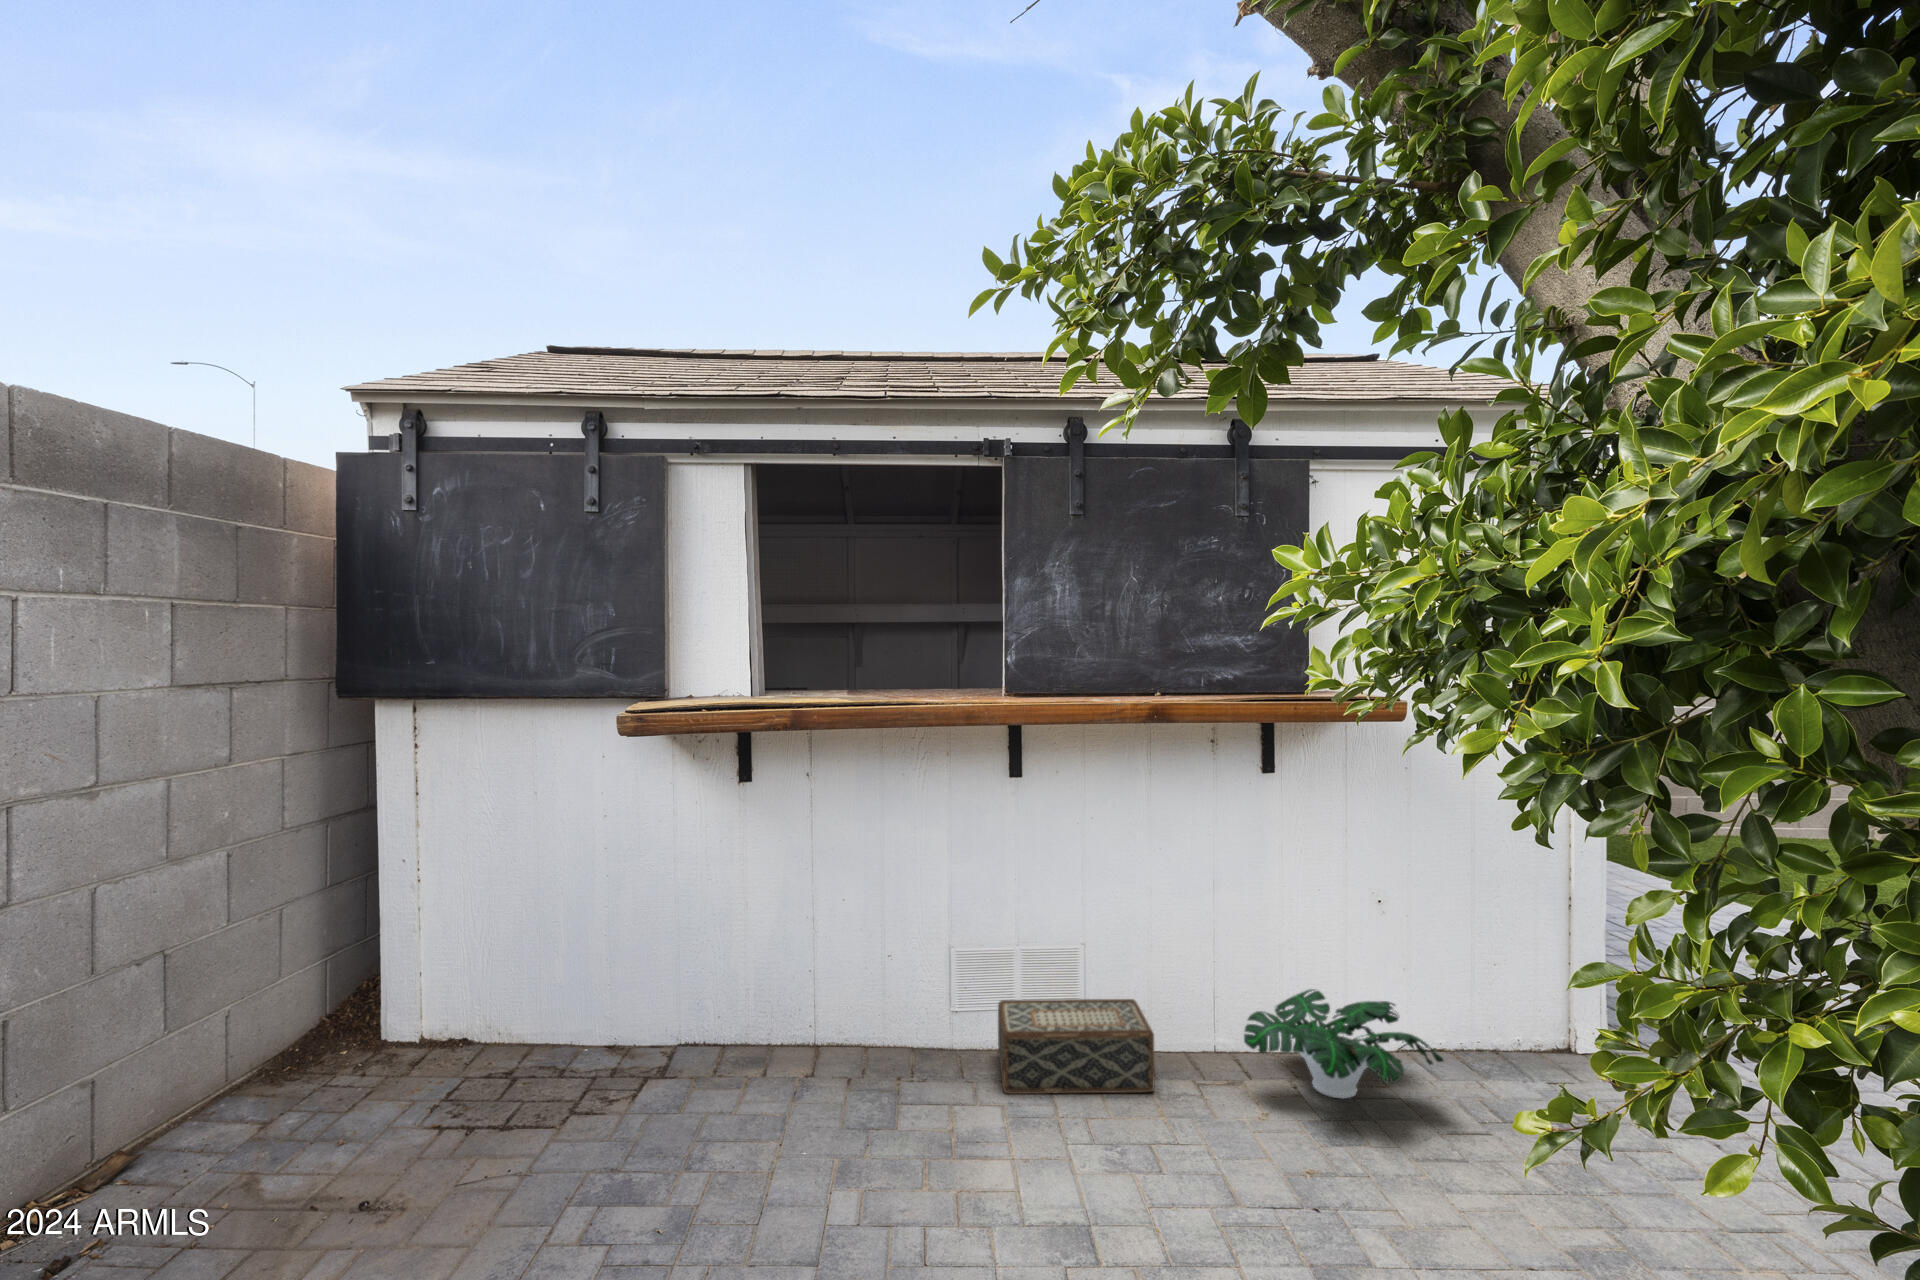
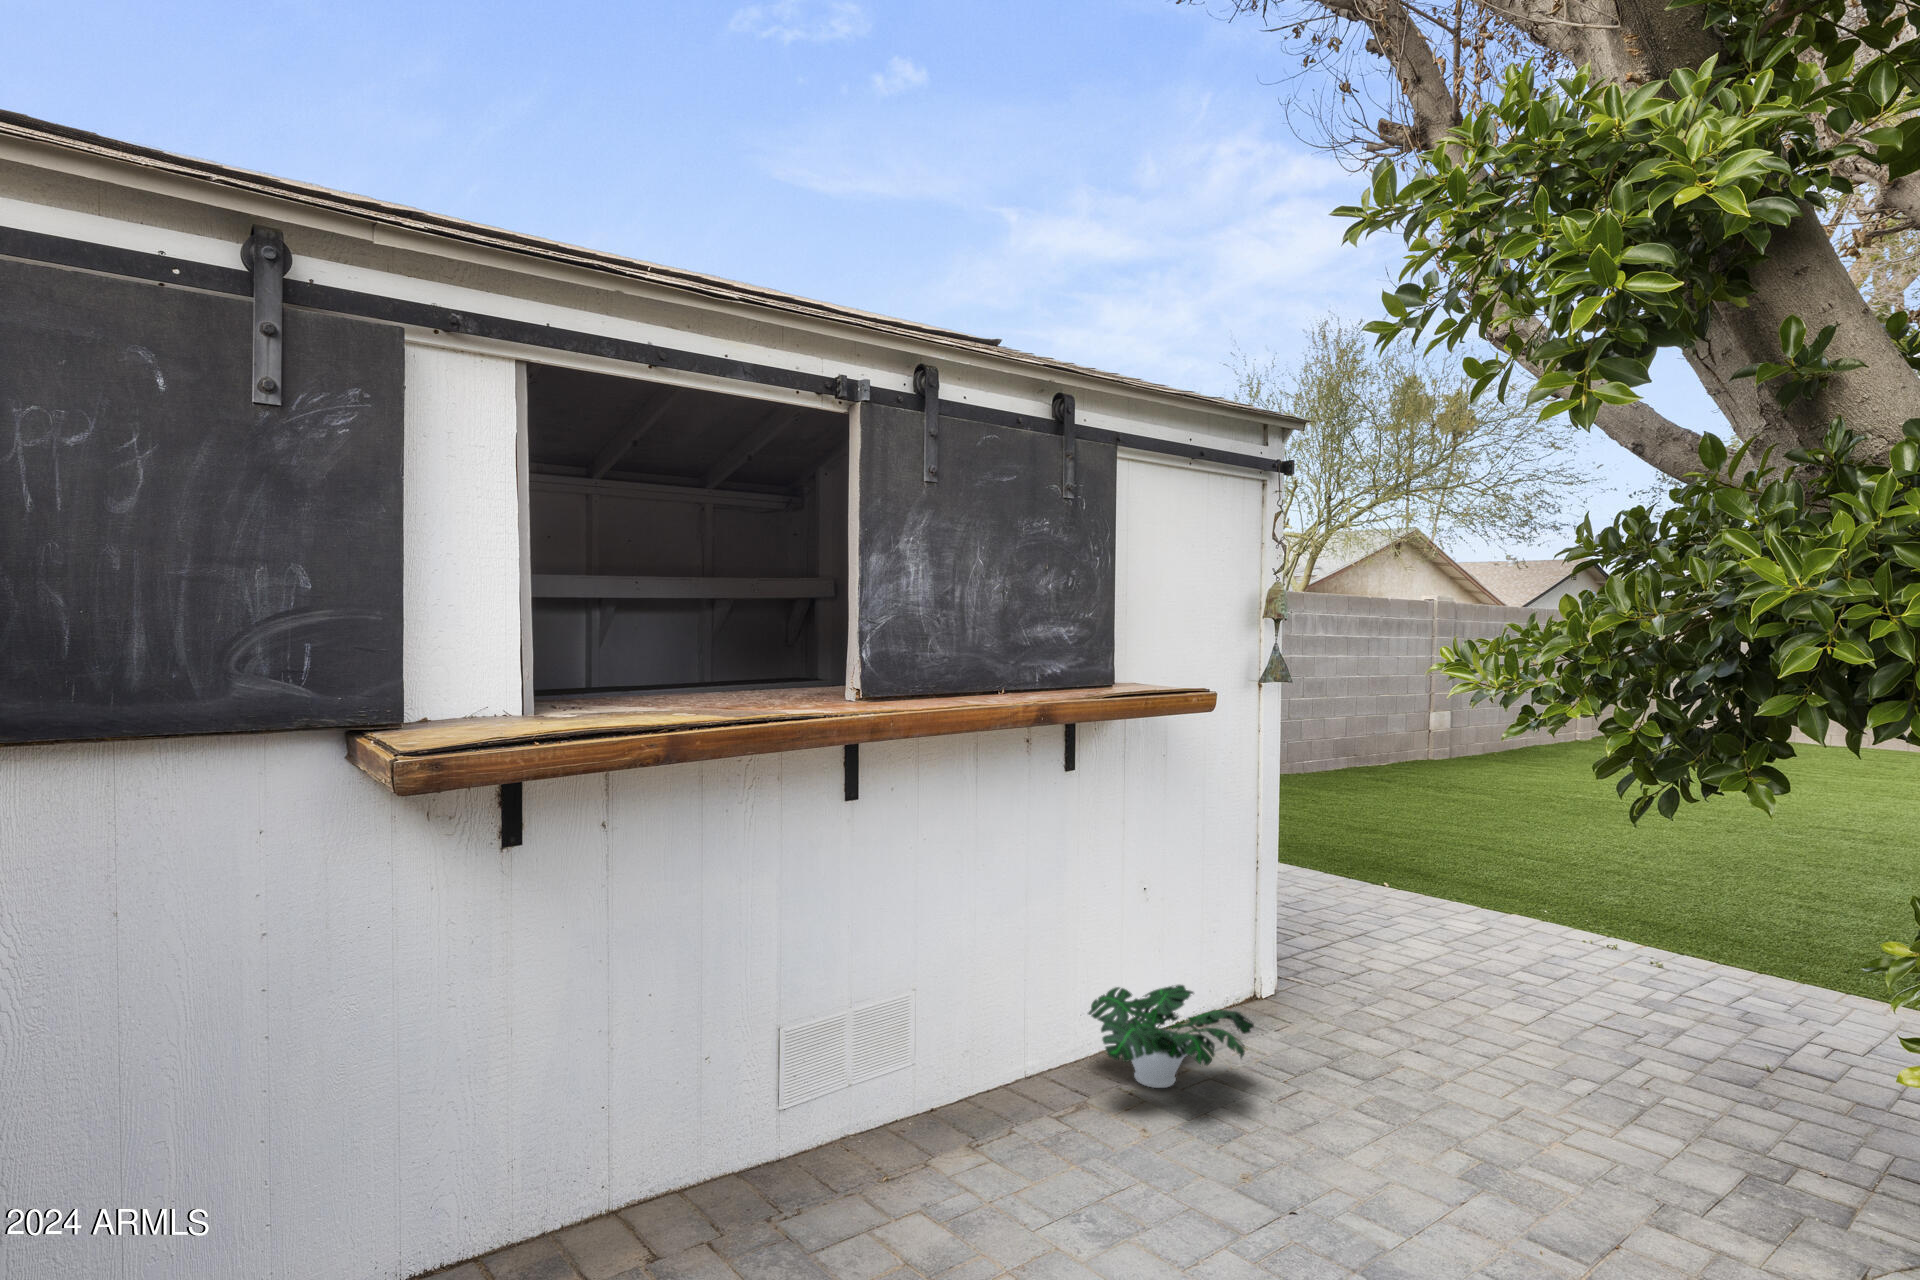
woven basket: present [998,999,1154,1094] -> none [842,1039,1034,1187]

